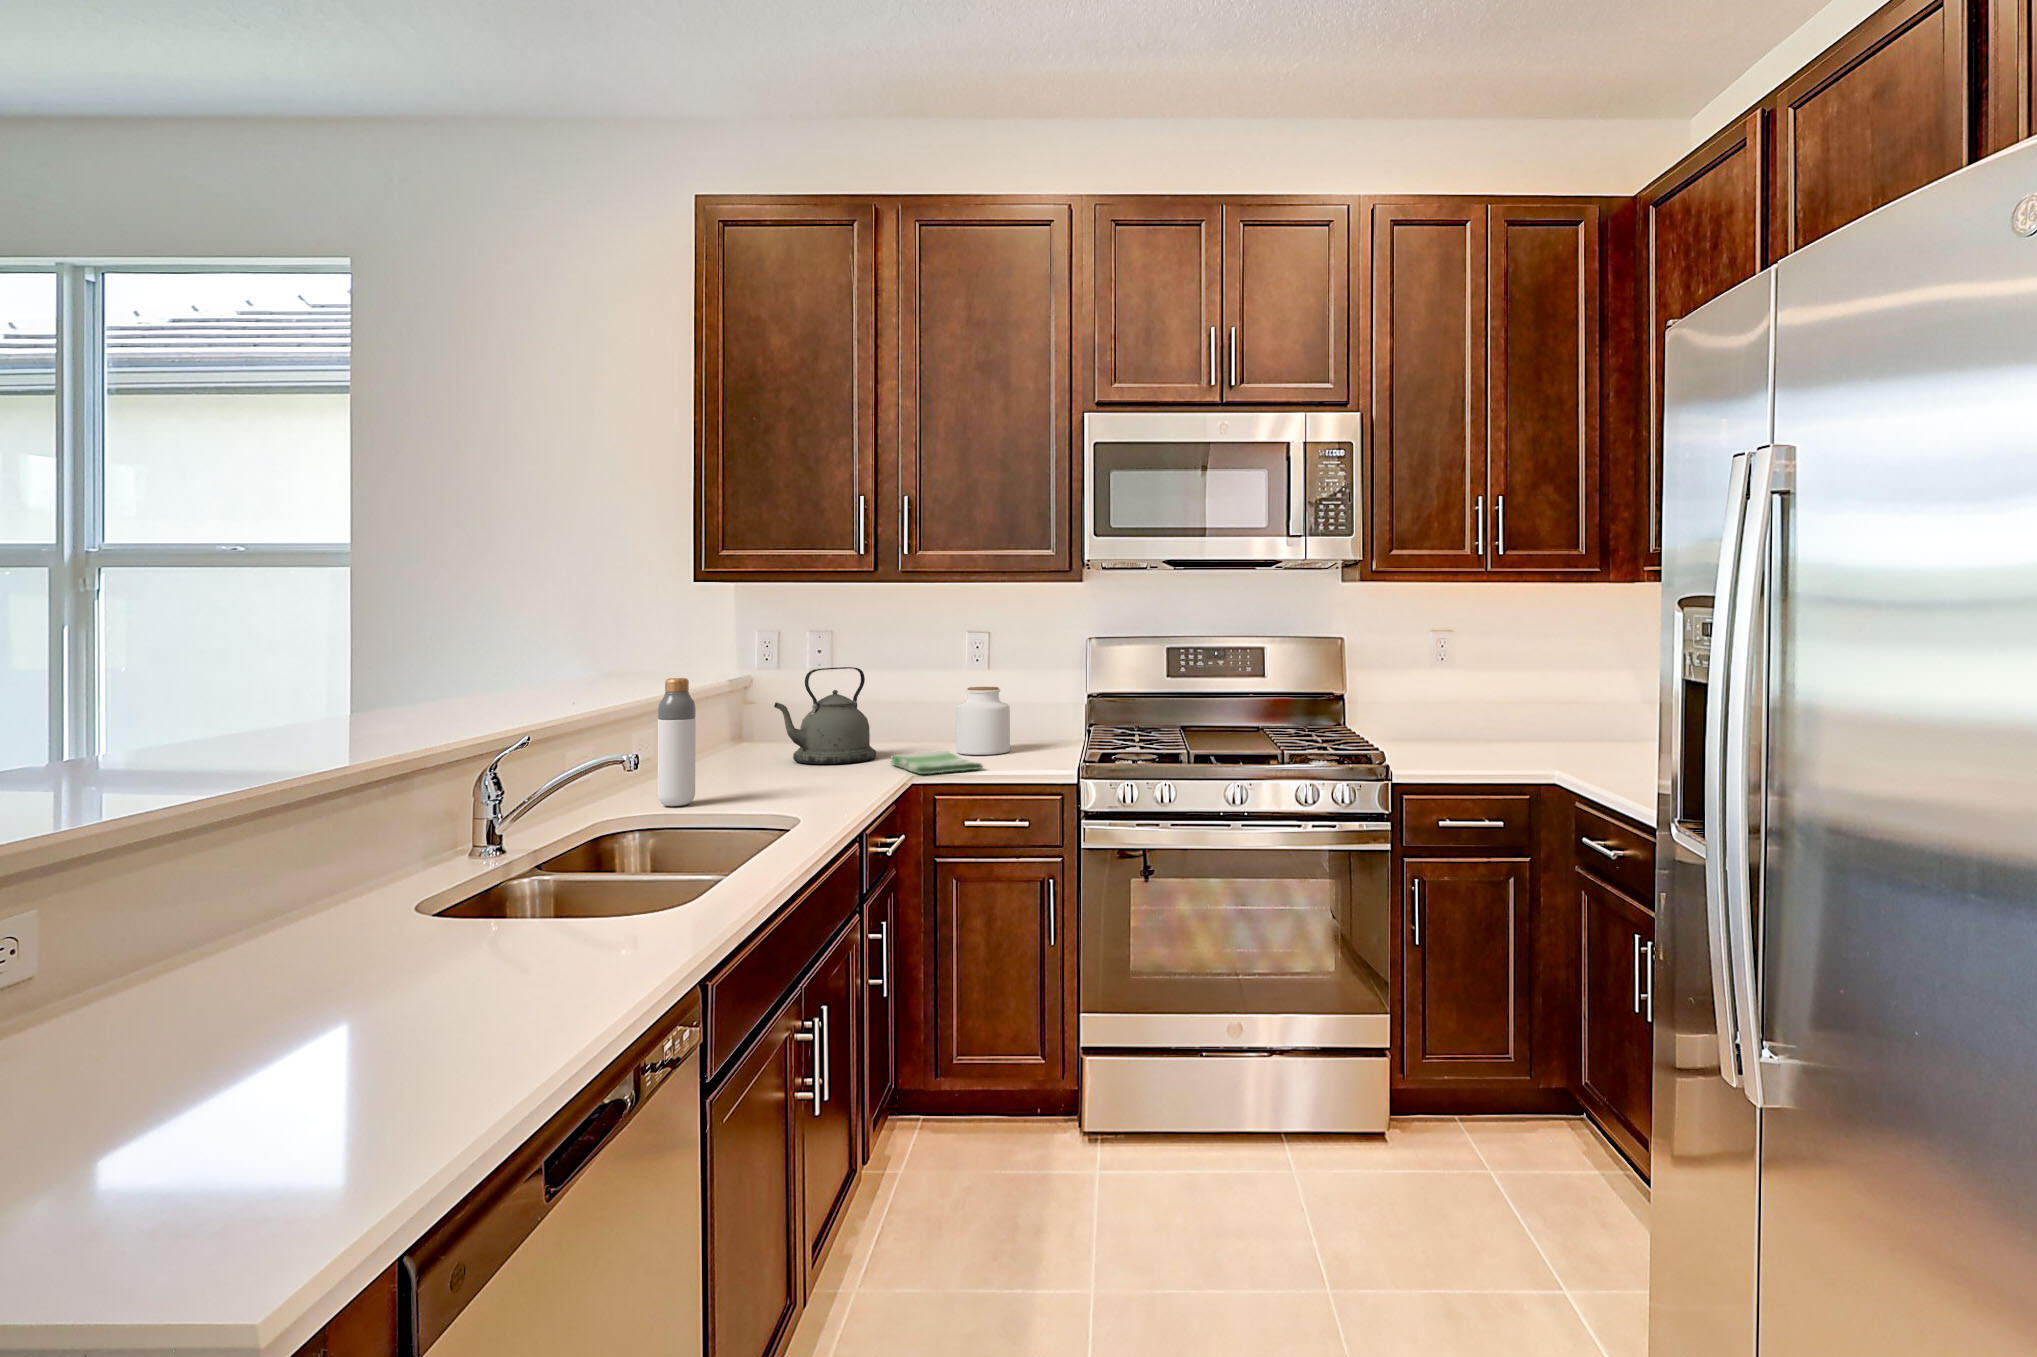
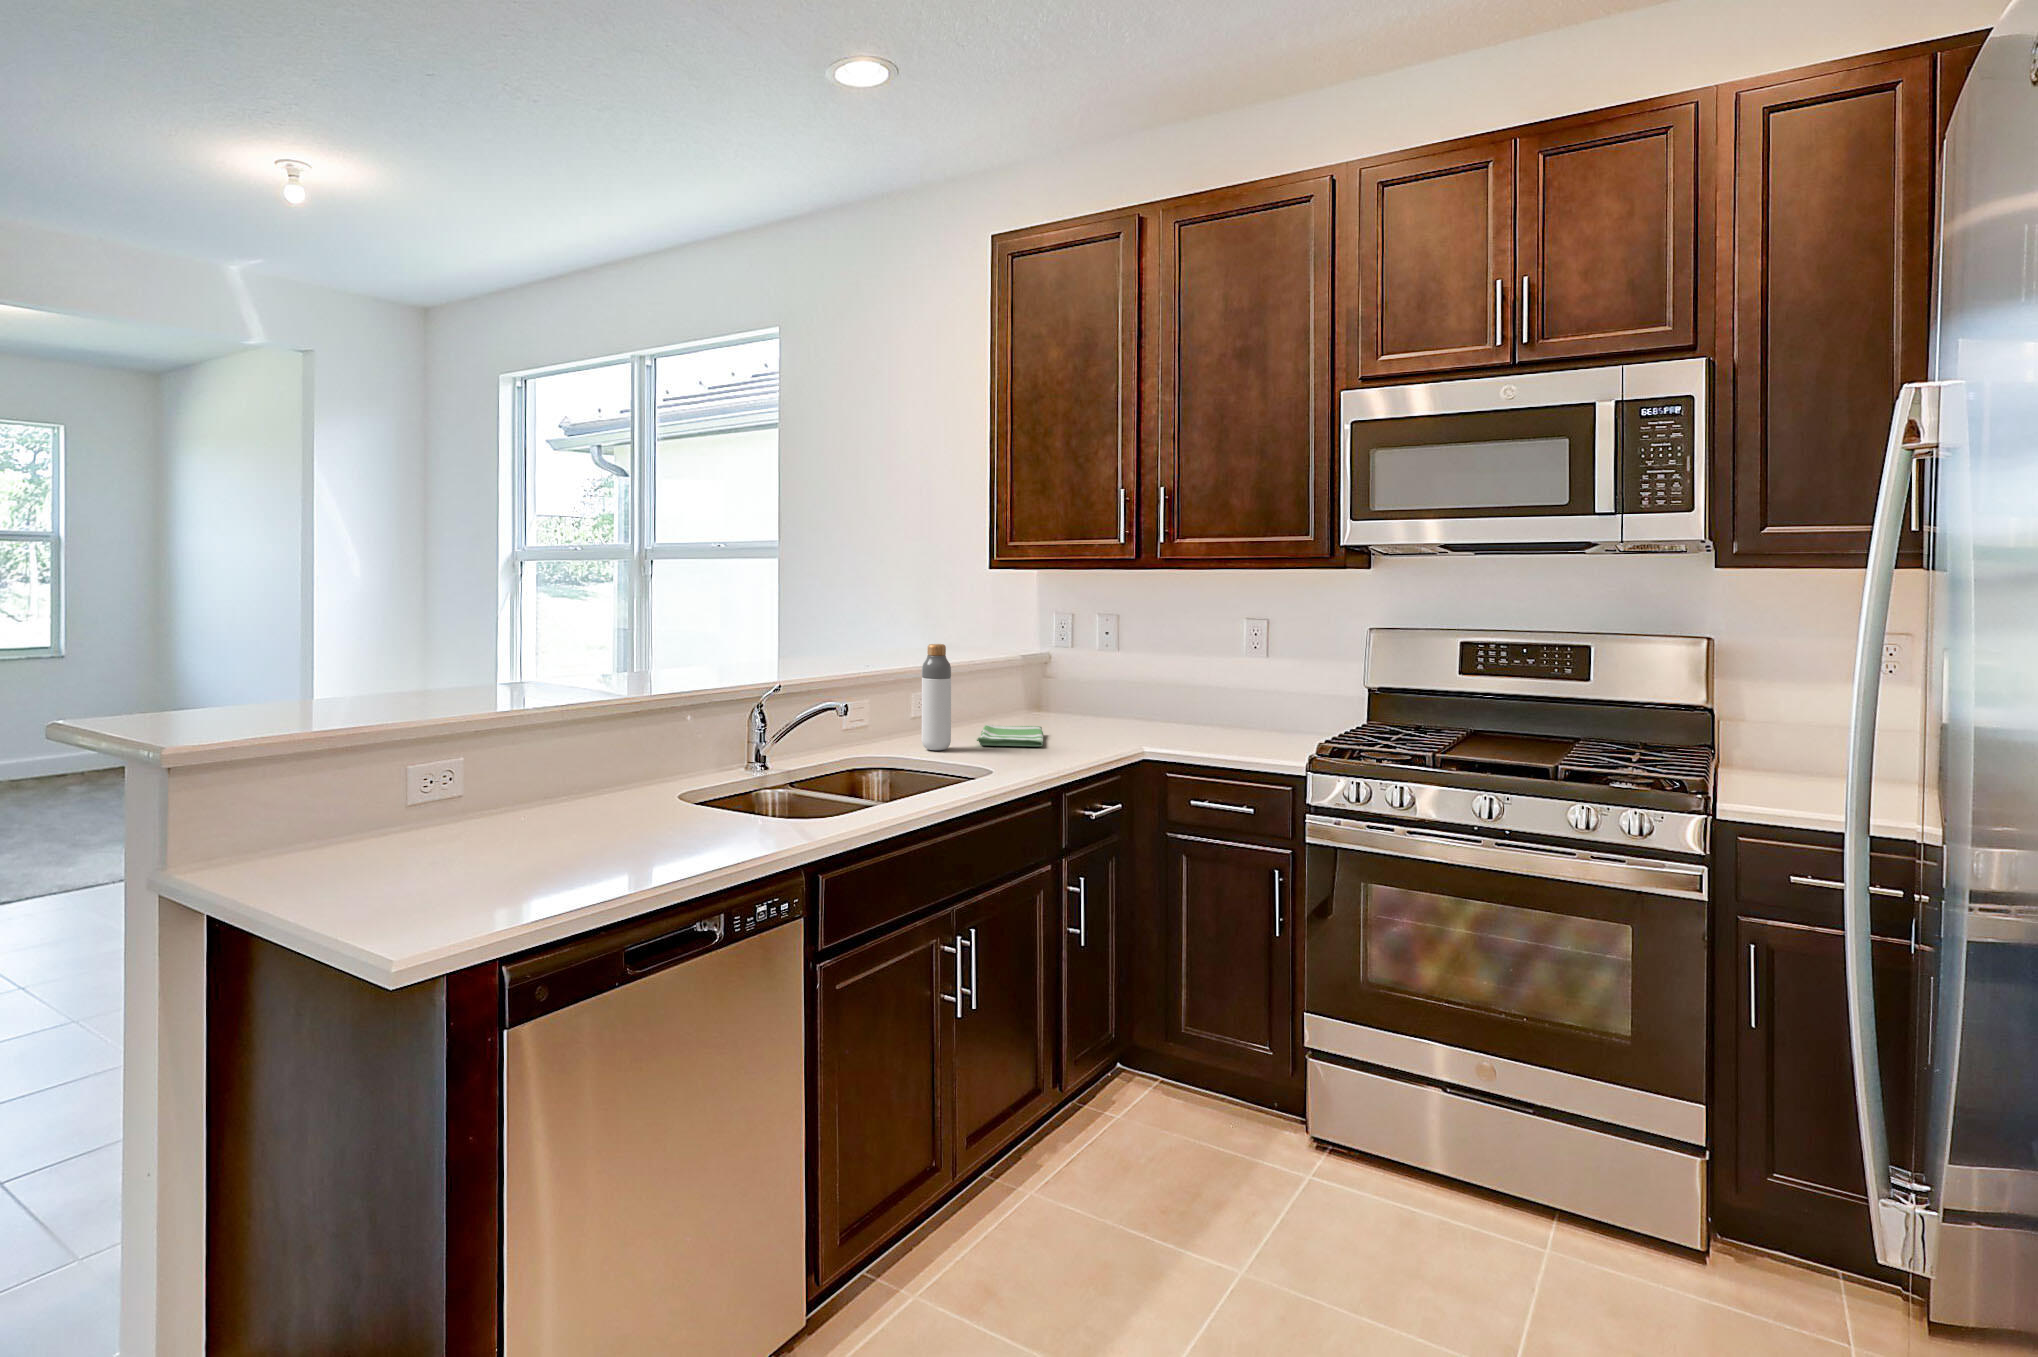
kettle: present [774,667,876,764] -> none [1060,642,1156,729]
jar: present [956,687,1010,755] -> none [1232,668,1287,735]
dish towel: present [890,751,983,774] -> present [977,725,1043,747]

